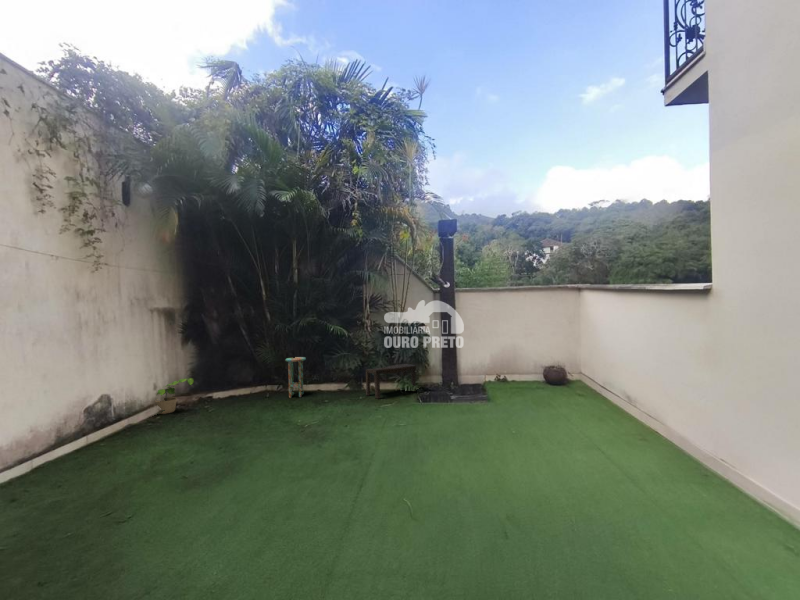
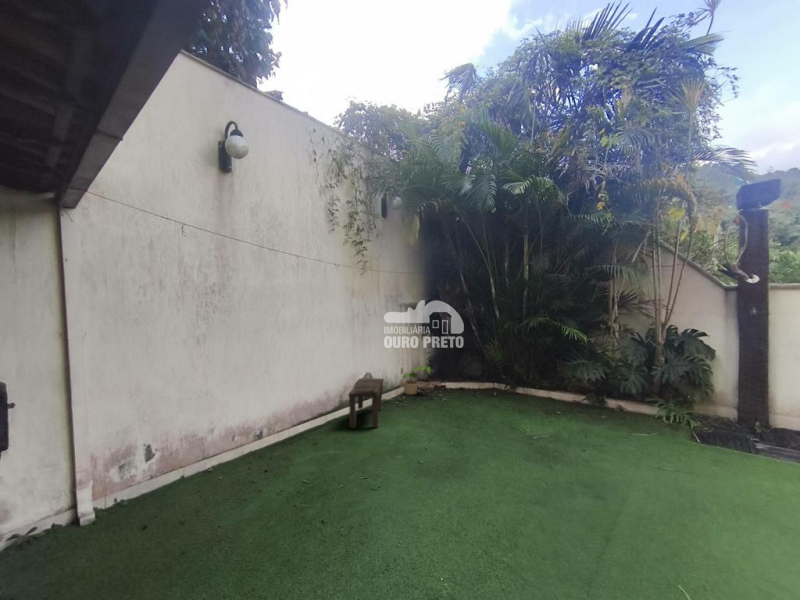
side table: present [286,357,306,398] -> none [514,358,536,402]
bench: present [366,364,416,399] -> present [348,378,384,428]

